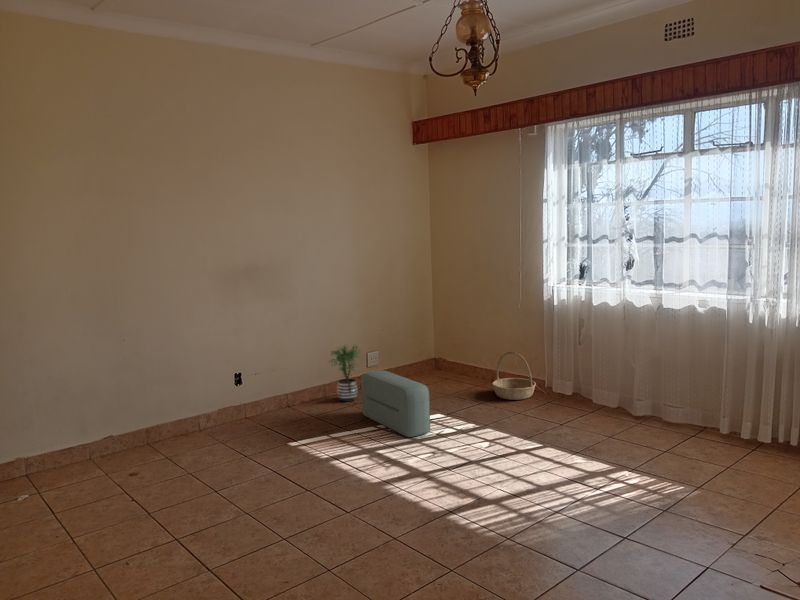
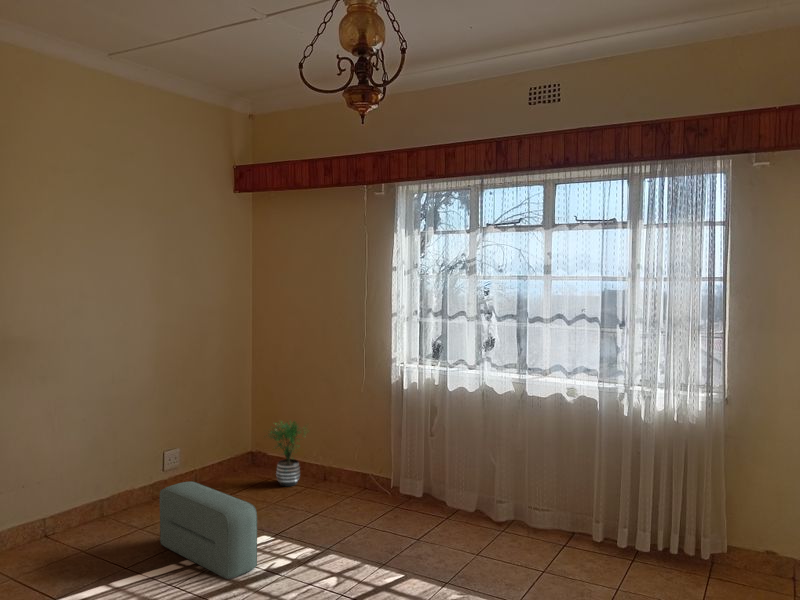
potted plant: present [331,345,360,402] -> present [270,422,306,487]
basket: present [492,352,536,400] -> none [328,446,379,506]

